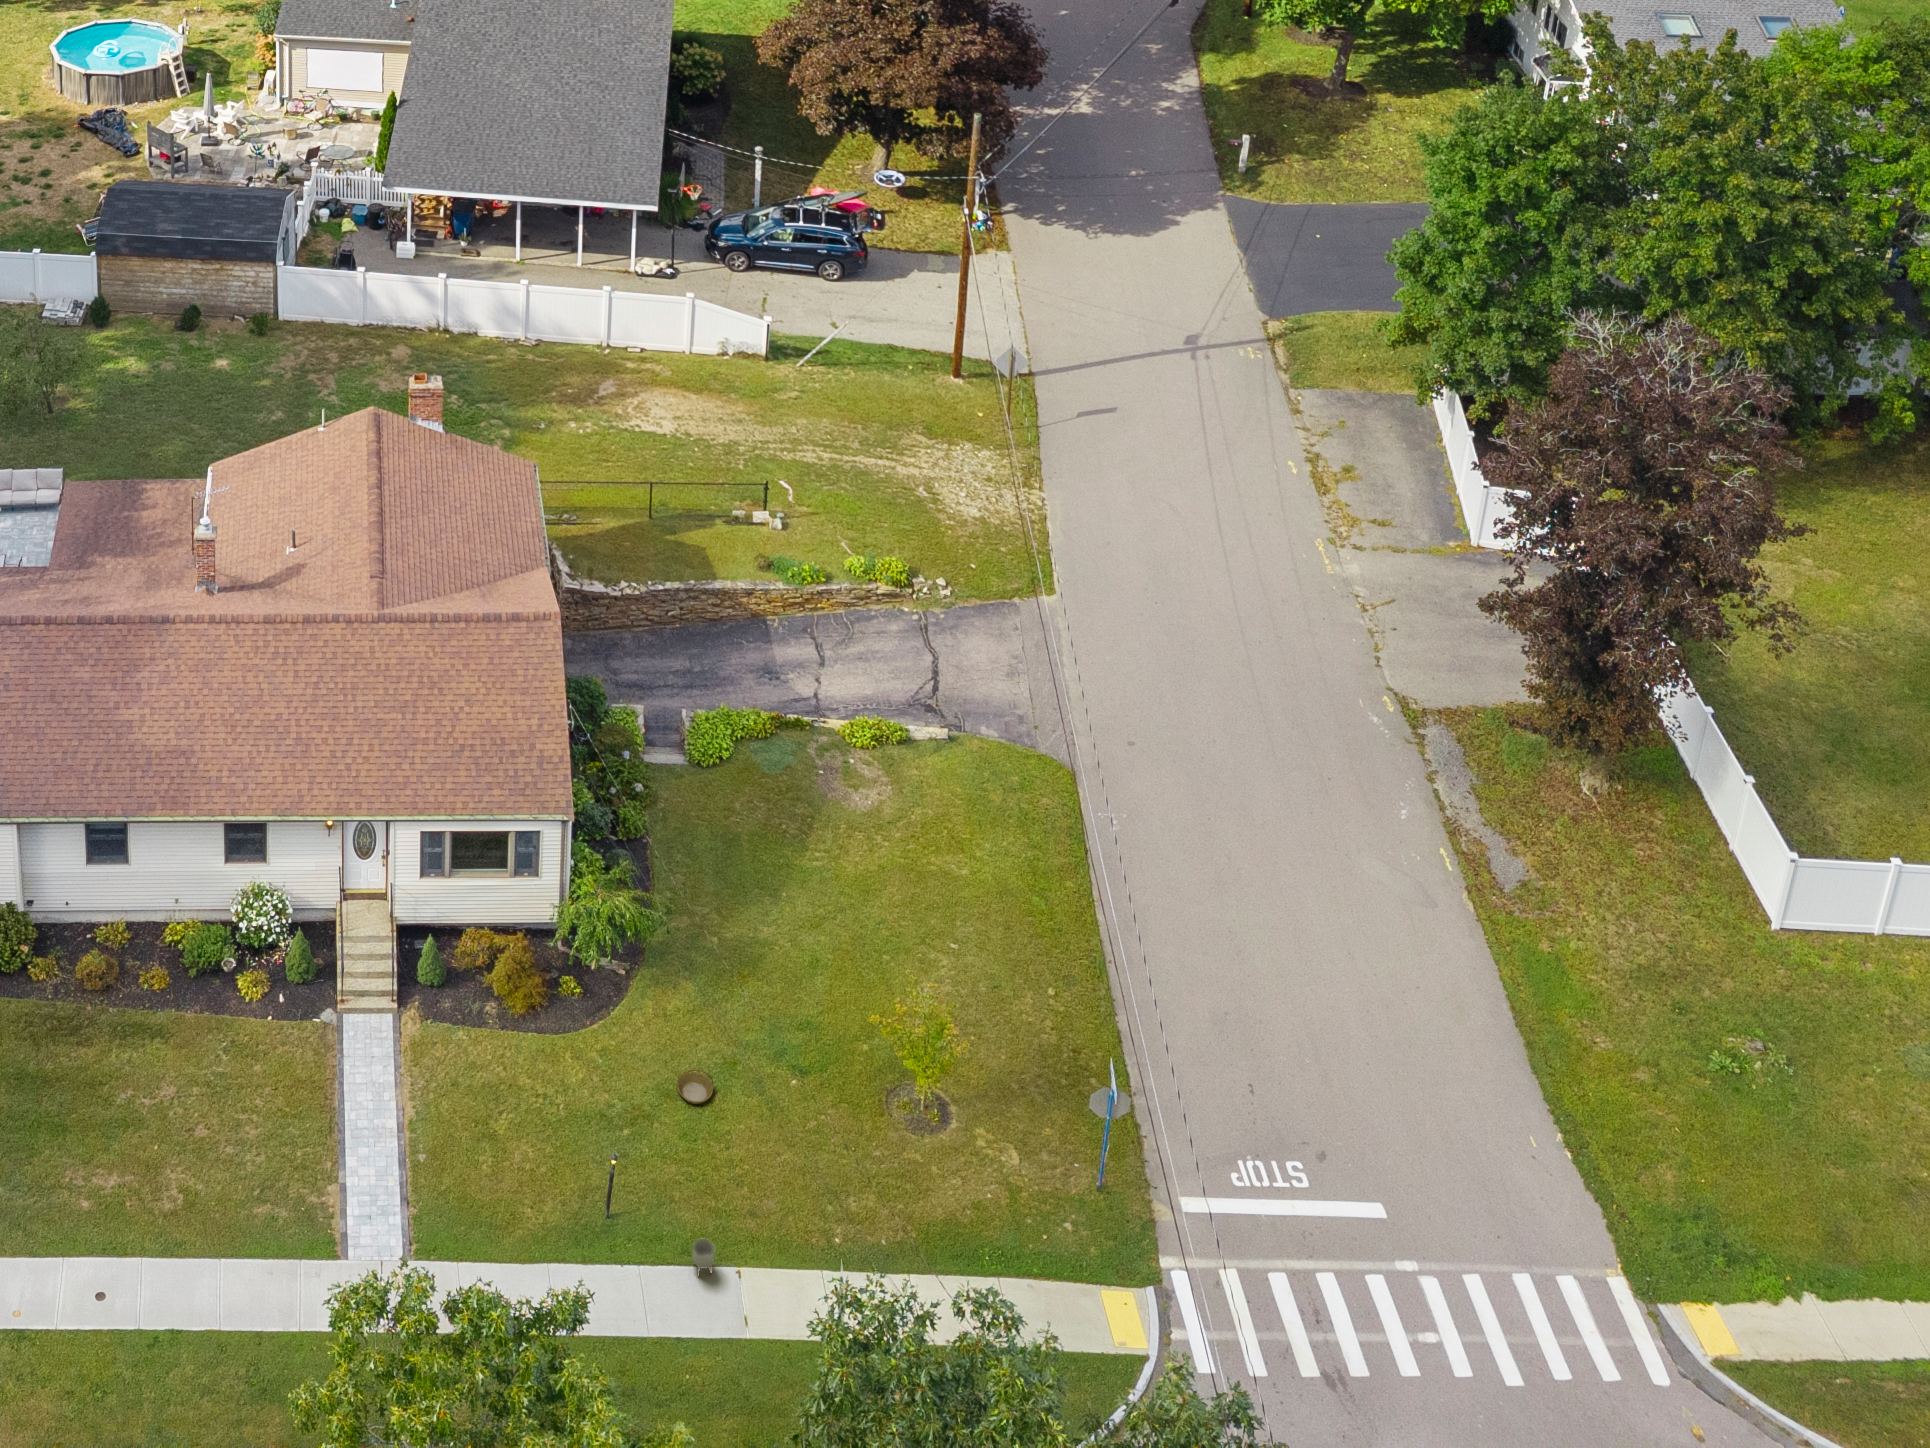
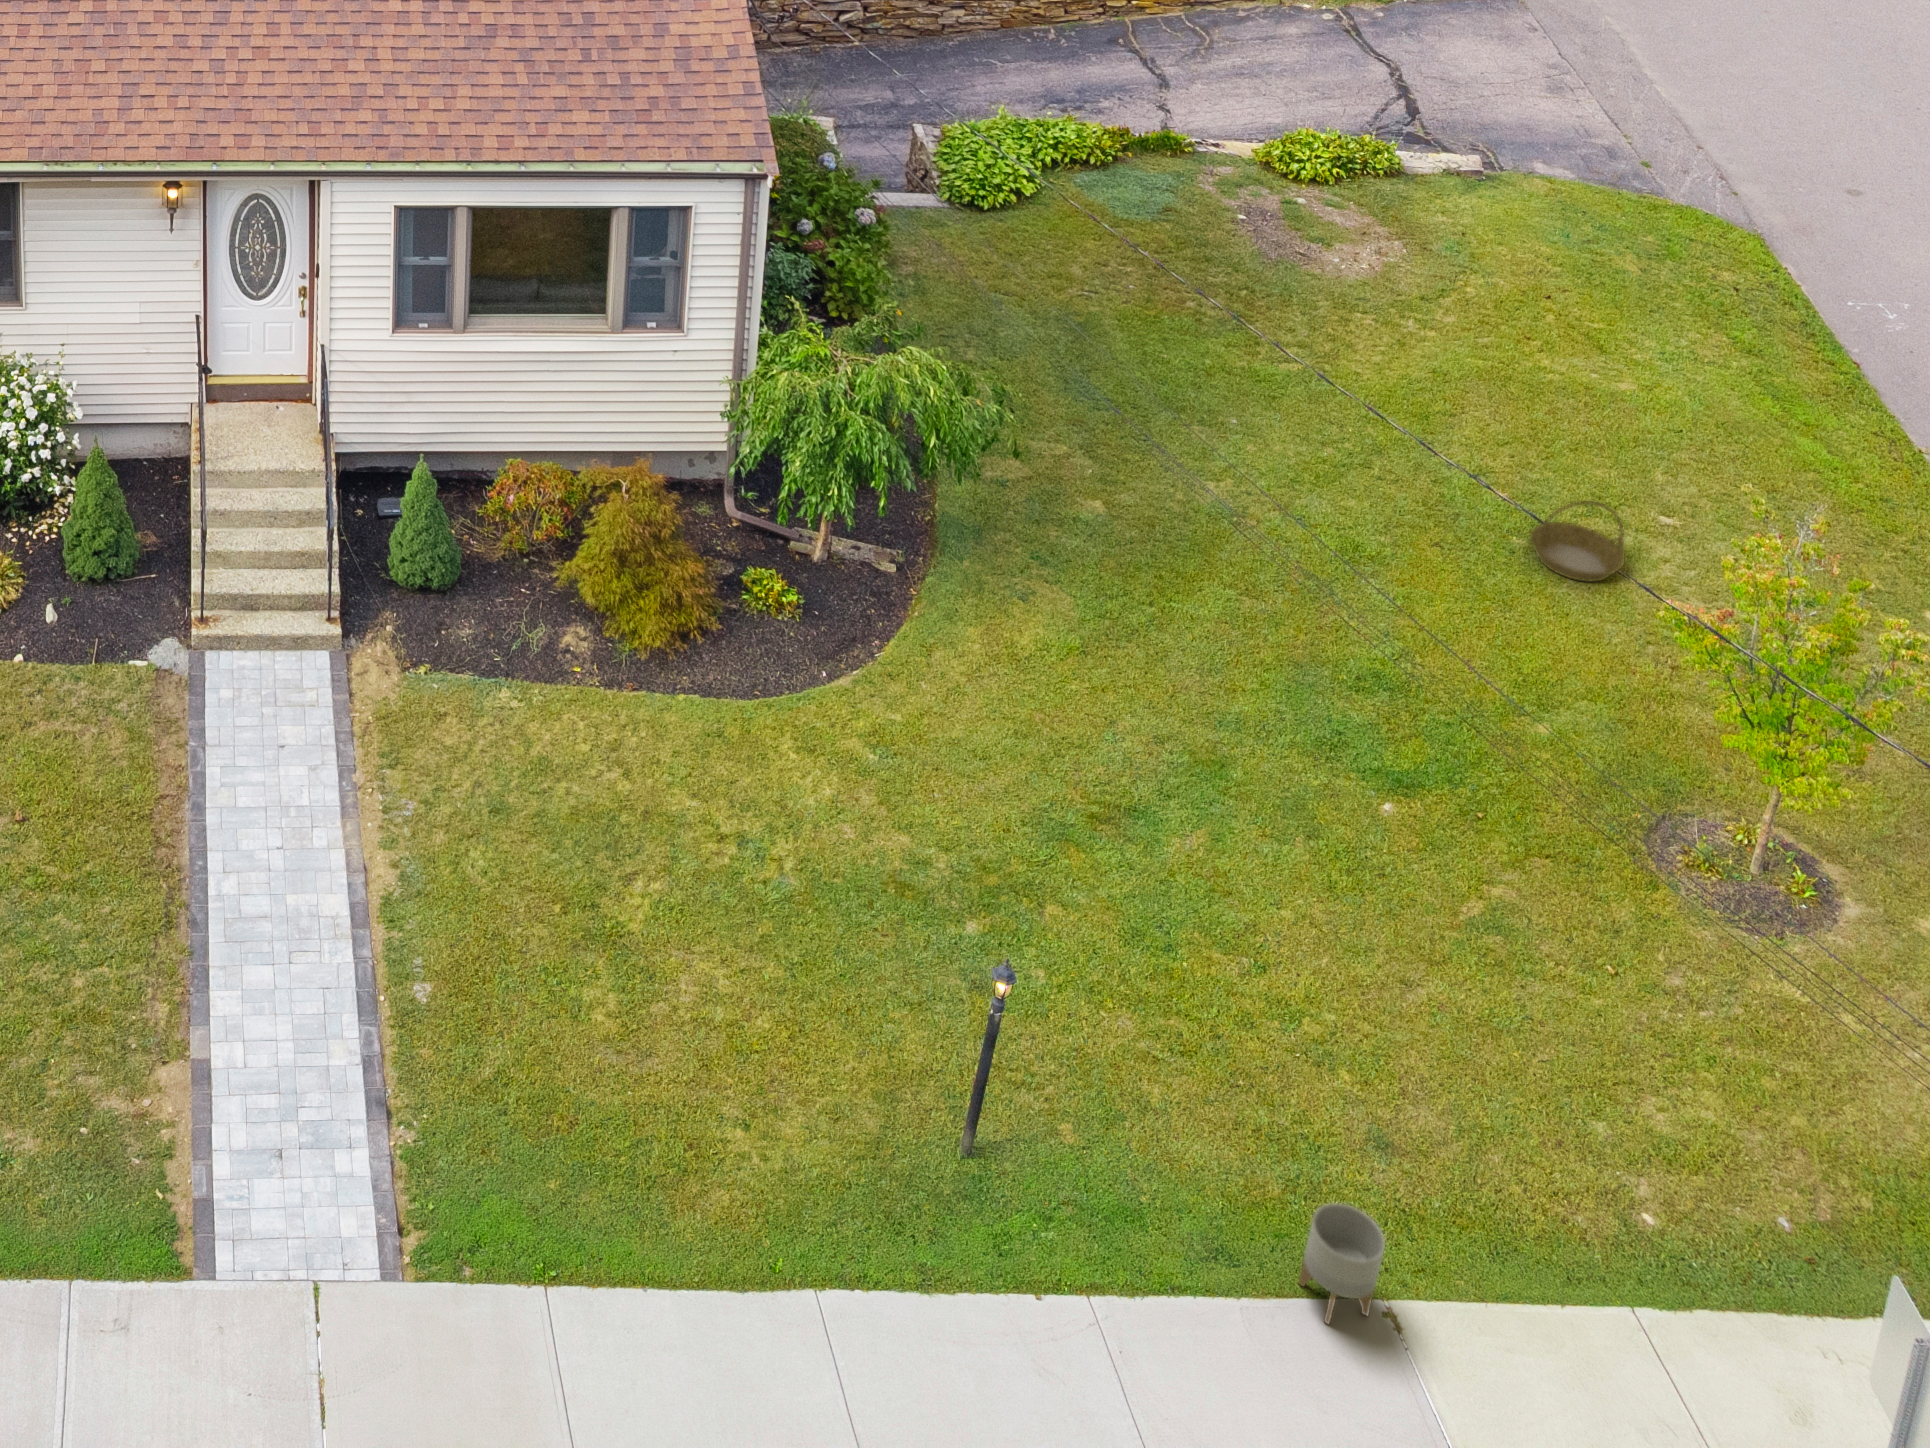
basket: present [677,1069,713,1104] -> present [1530,501,1625,582]

